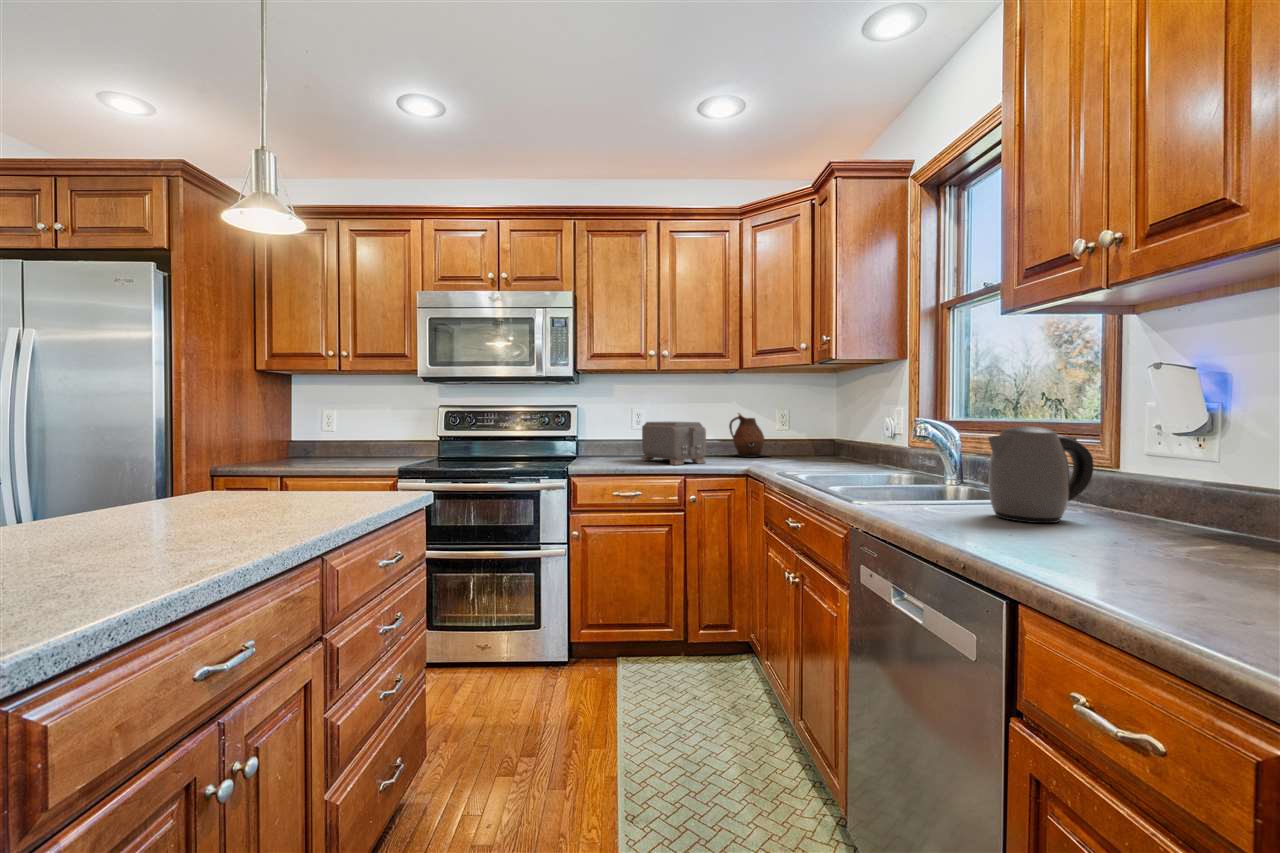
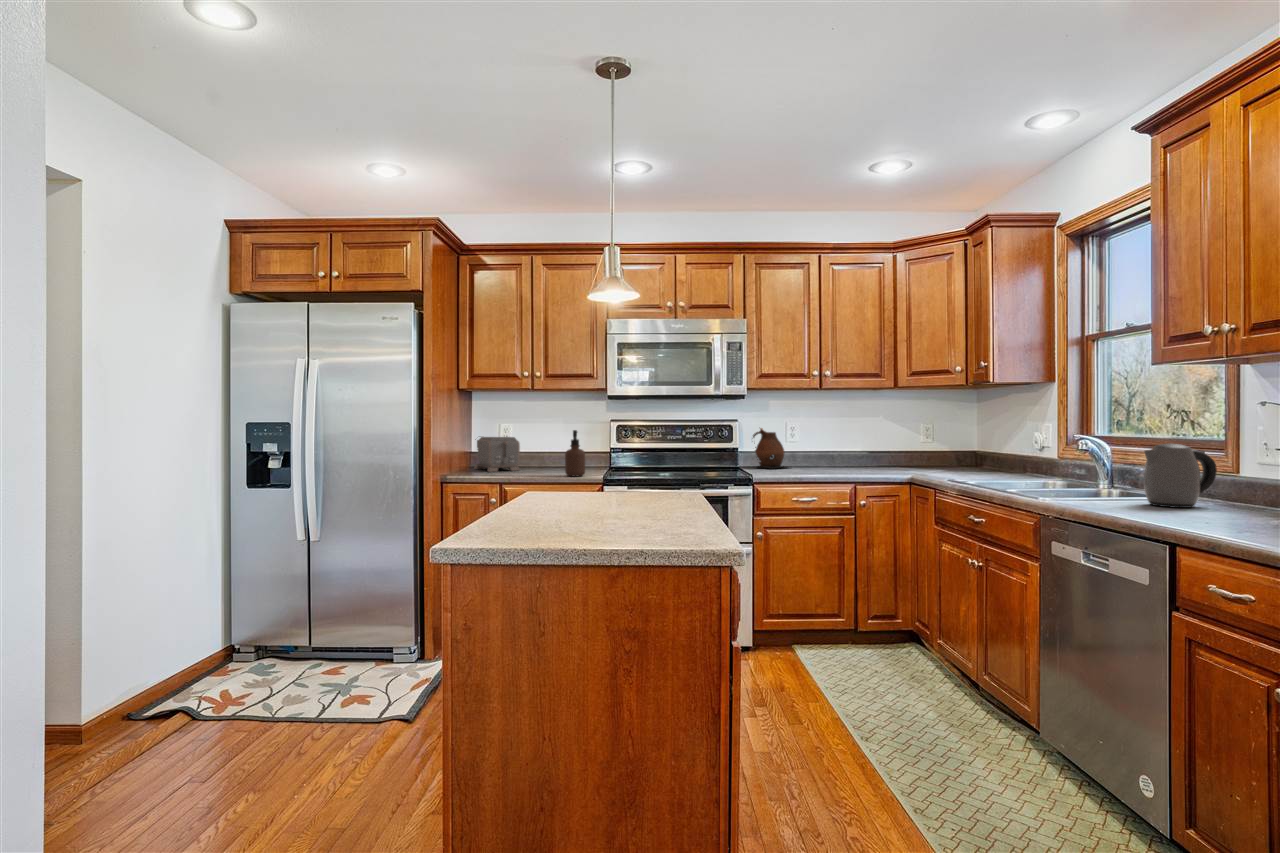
ceramic pitcher: present [729,413,766,457] -> present [753,428,787,468]
soap dispenser: none [356,415,382,468] -> present [565,430,585,476]
toaster: present [641,421,706,465] -> present [474,436,520,472]

